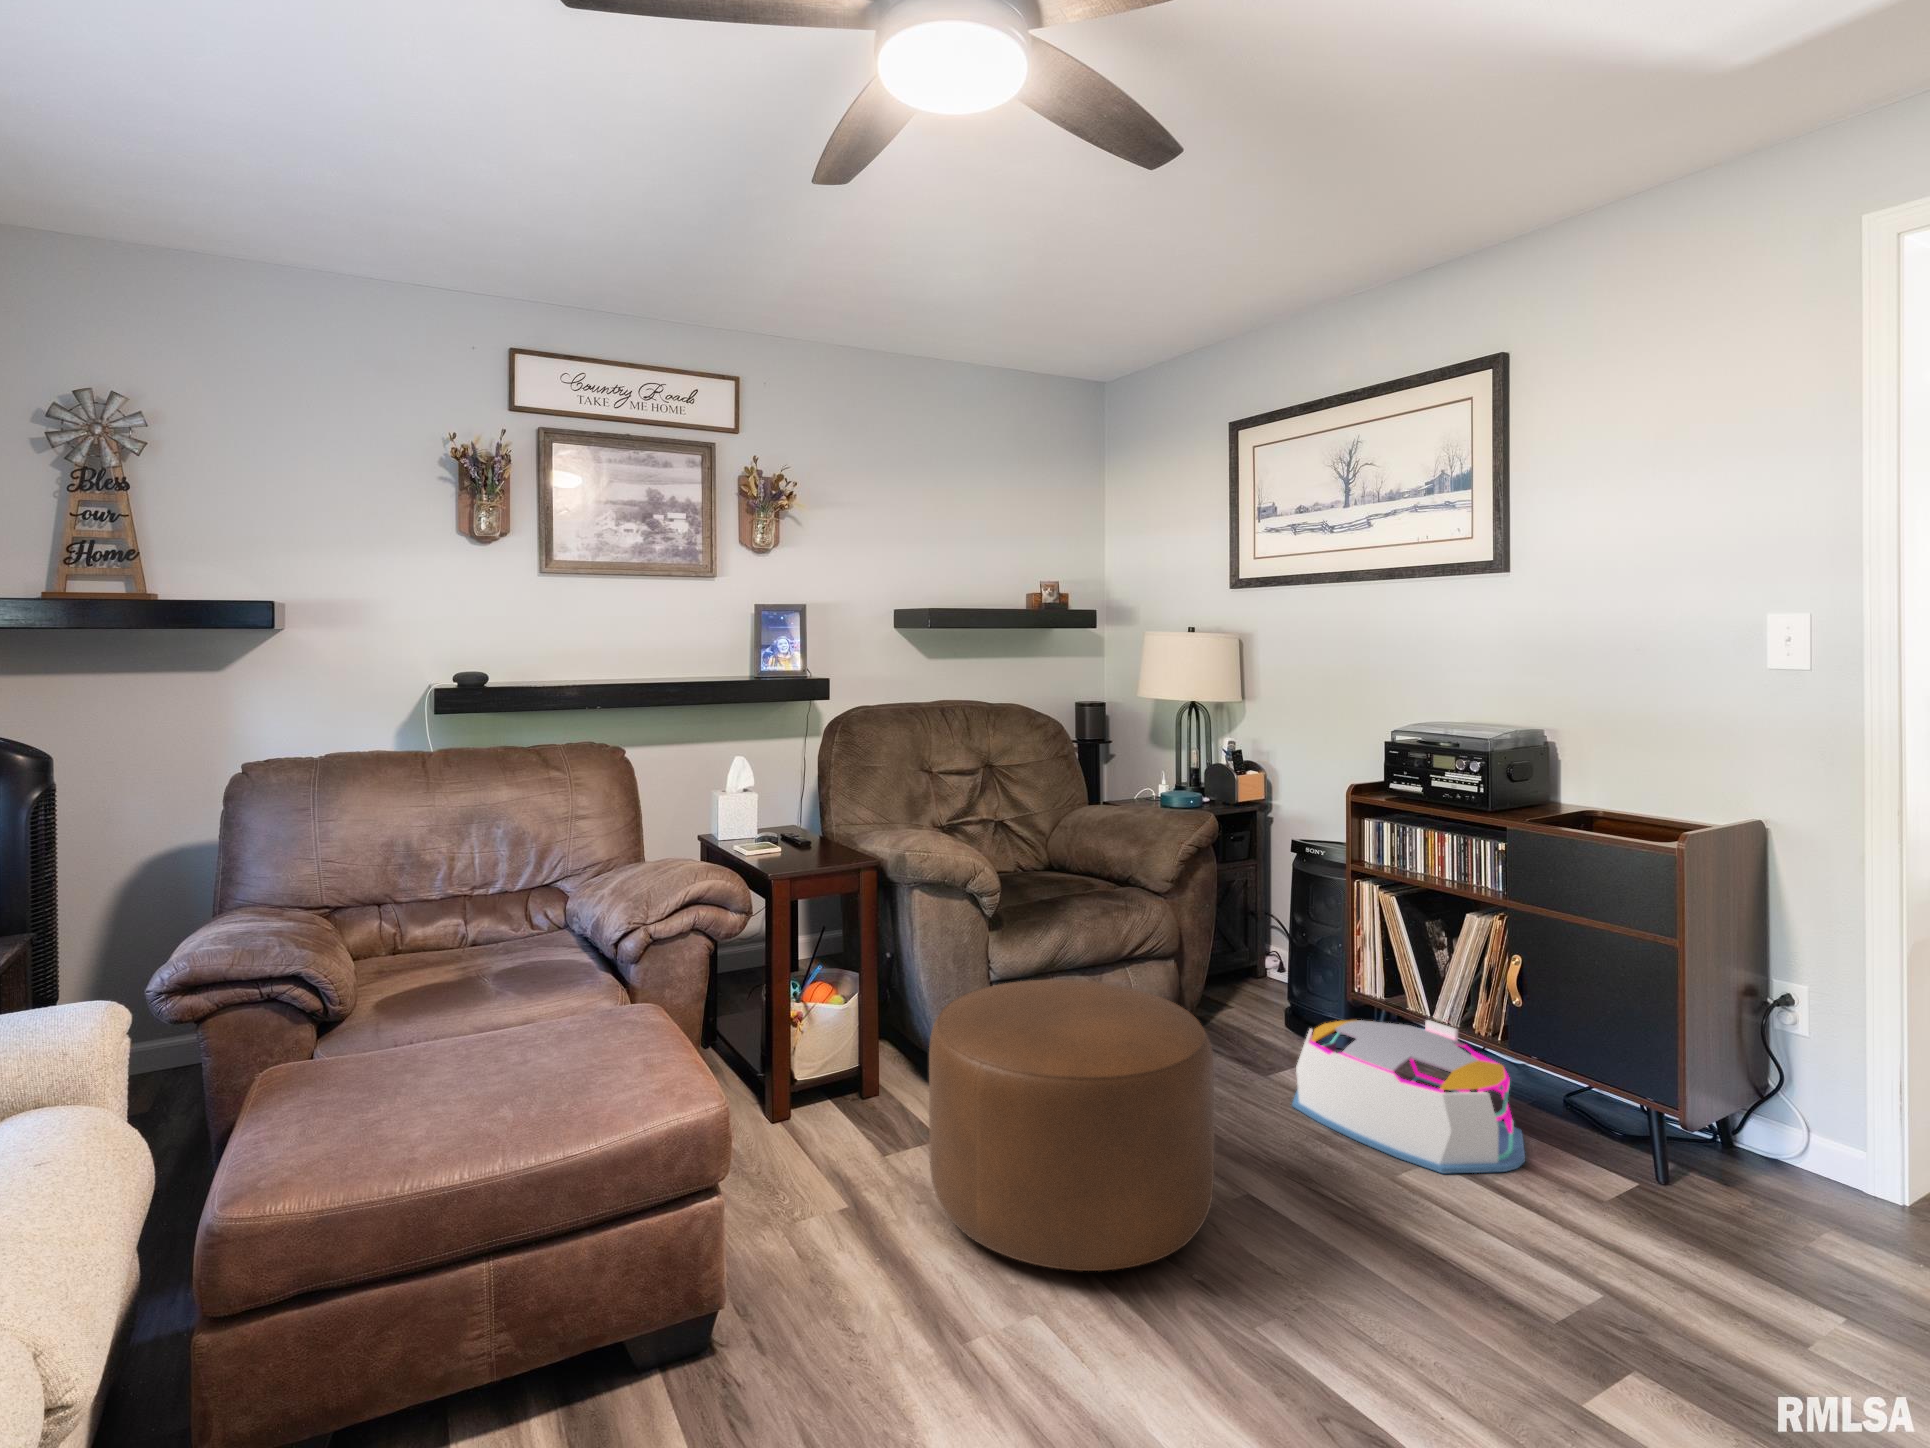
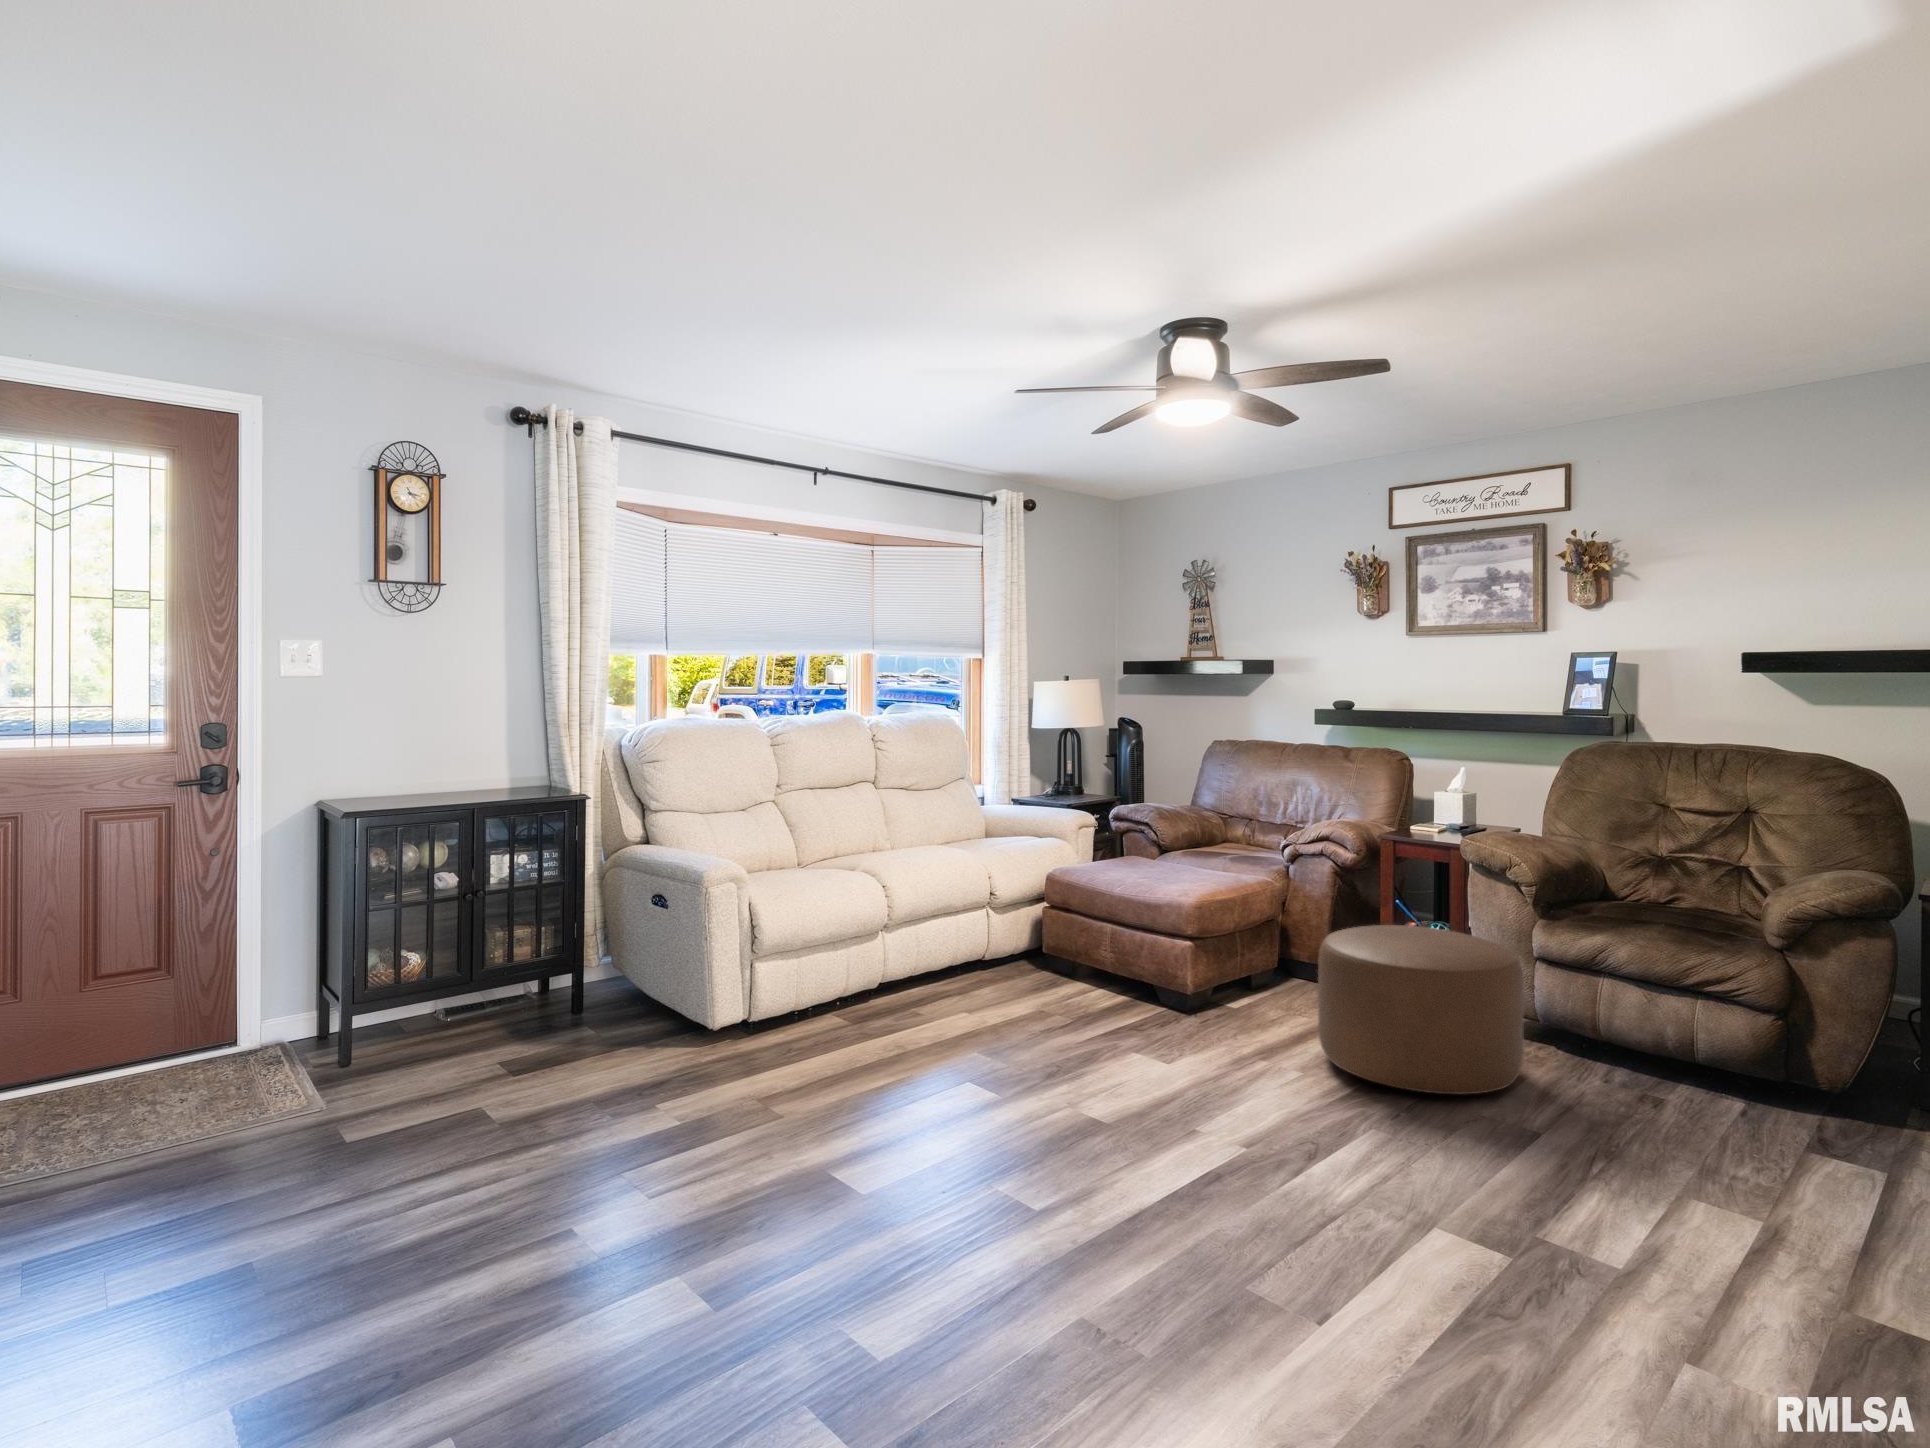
storage bin: present [1292,1020,1525,1173] -> none [1693,1080,1893,1234]

